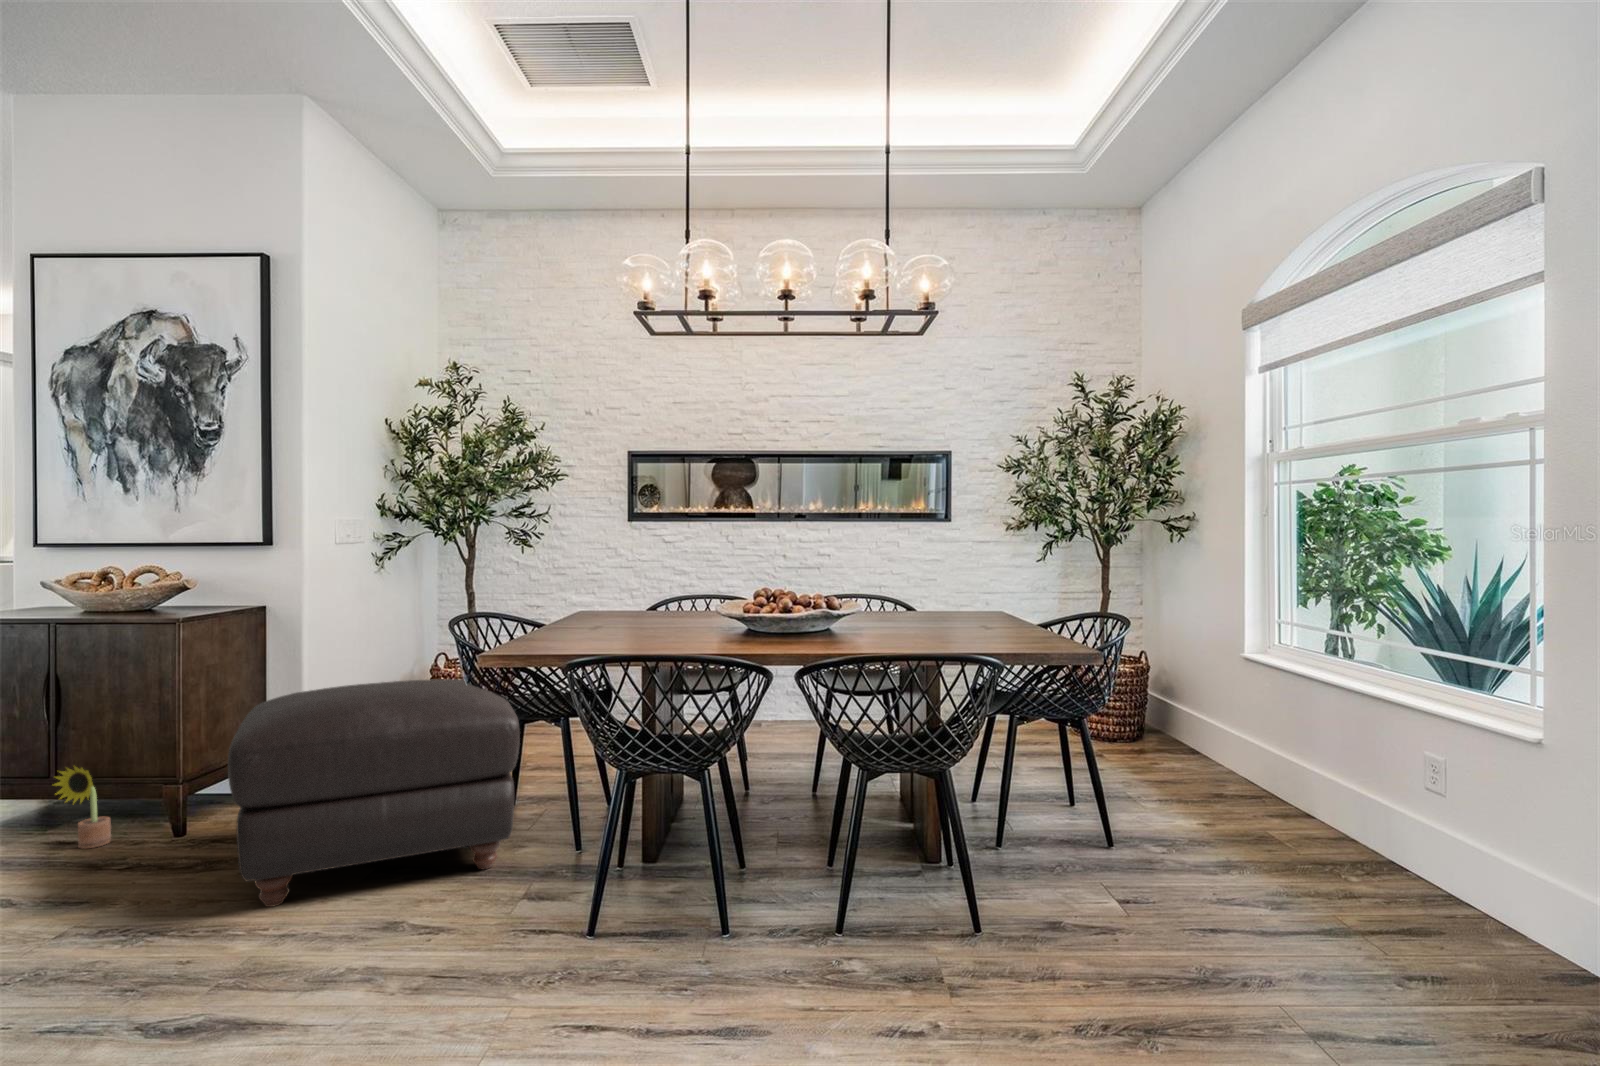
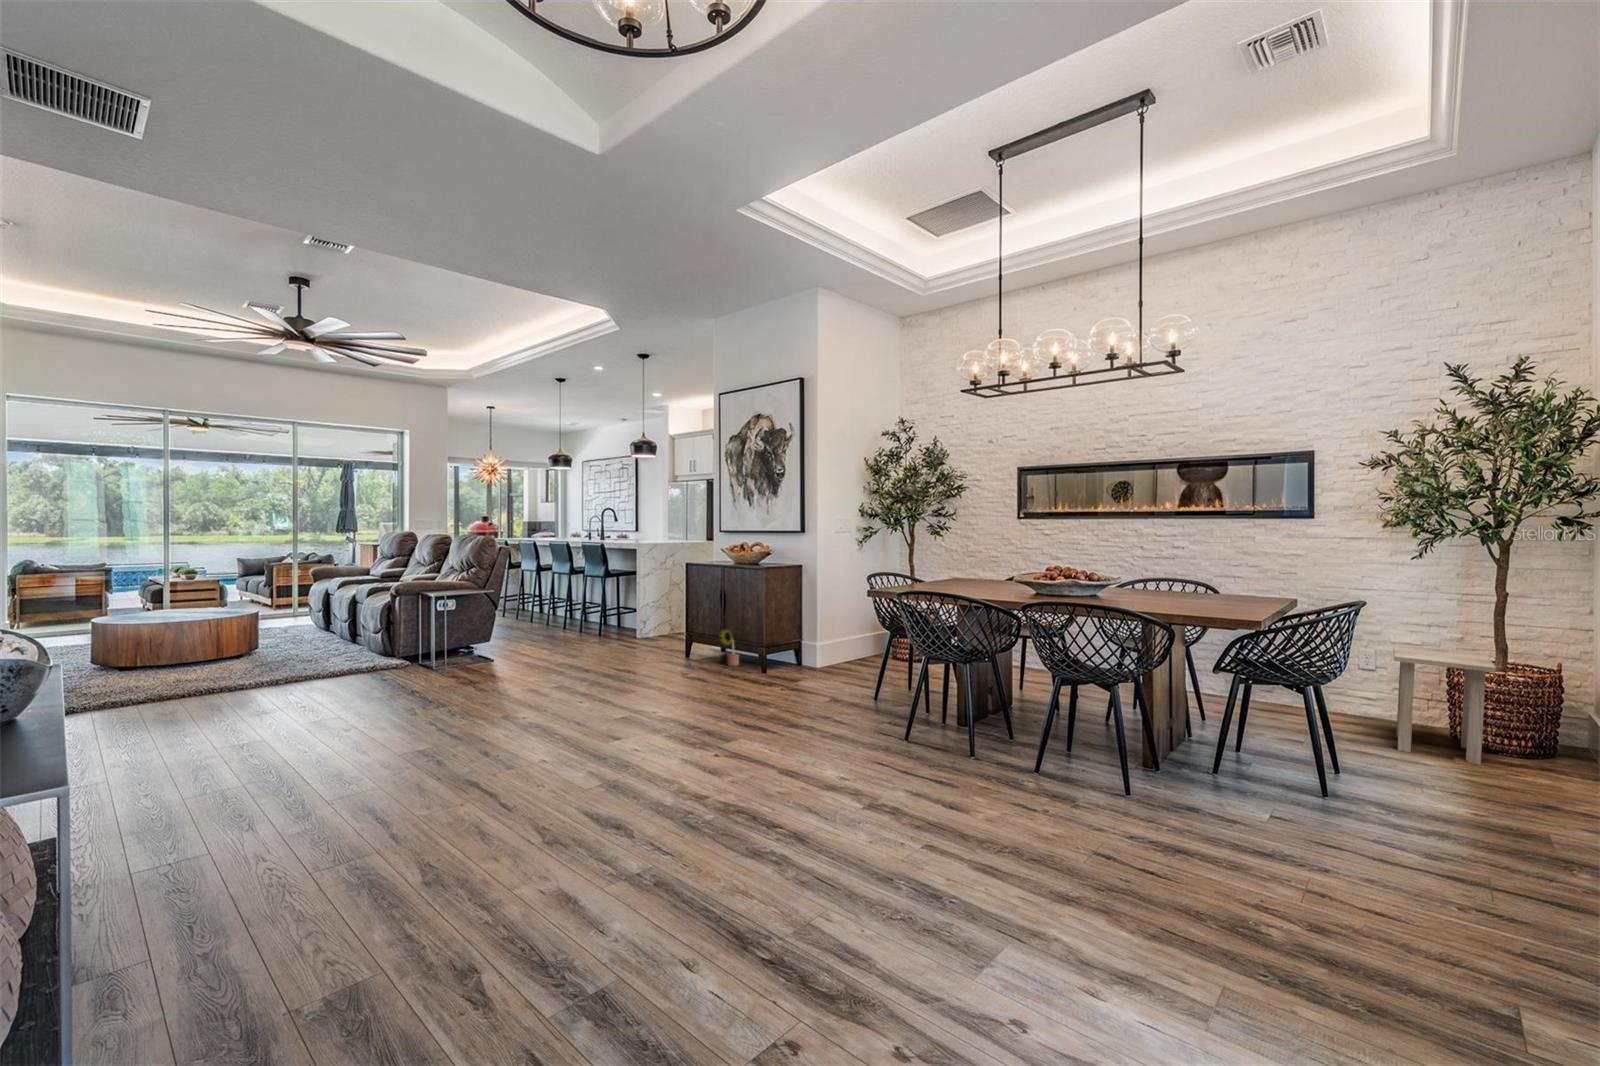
side table: none [1124,651,1242,778] -> present [1393,645,1496,765]
ottoman: present [228,679,520,907] -> none [771,606,899,705]

